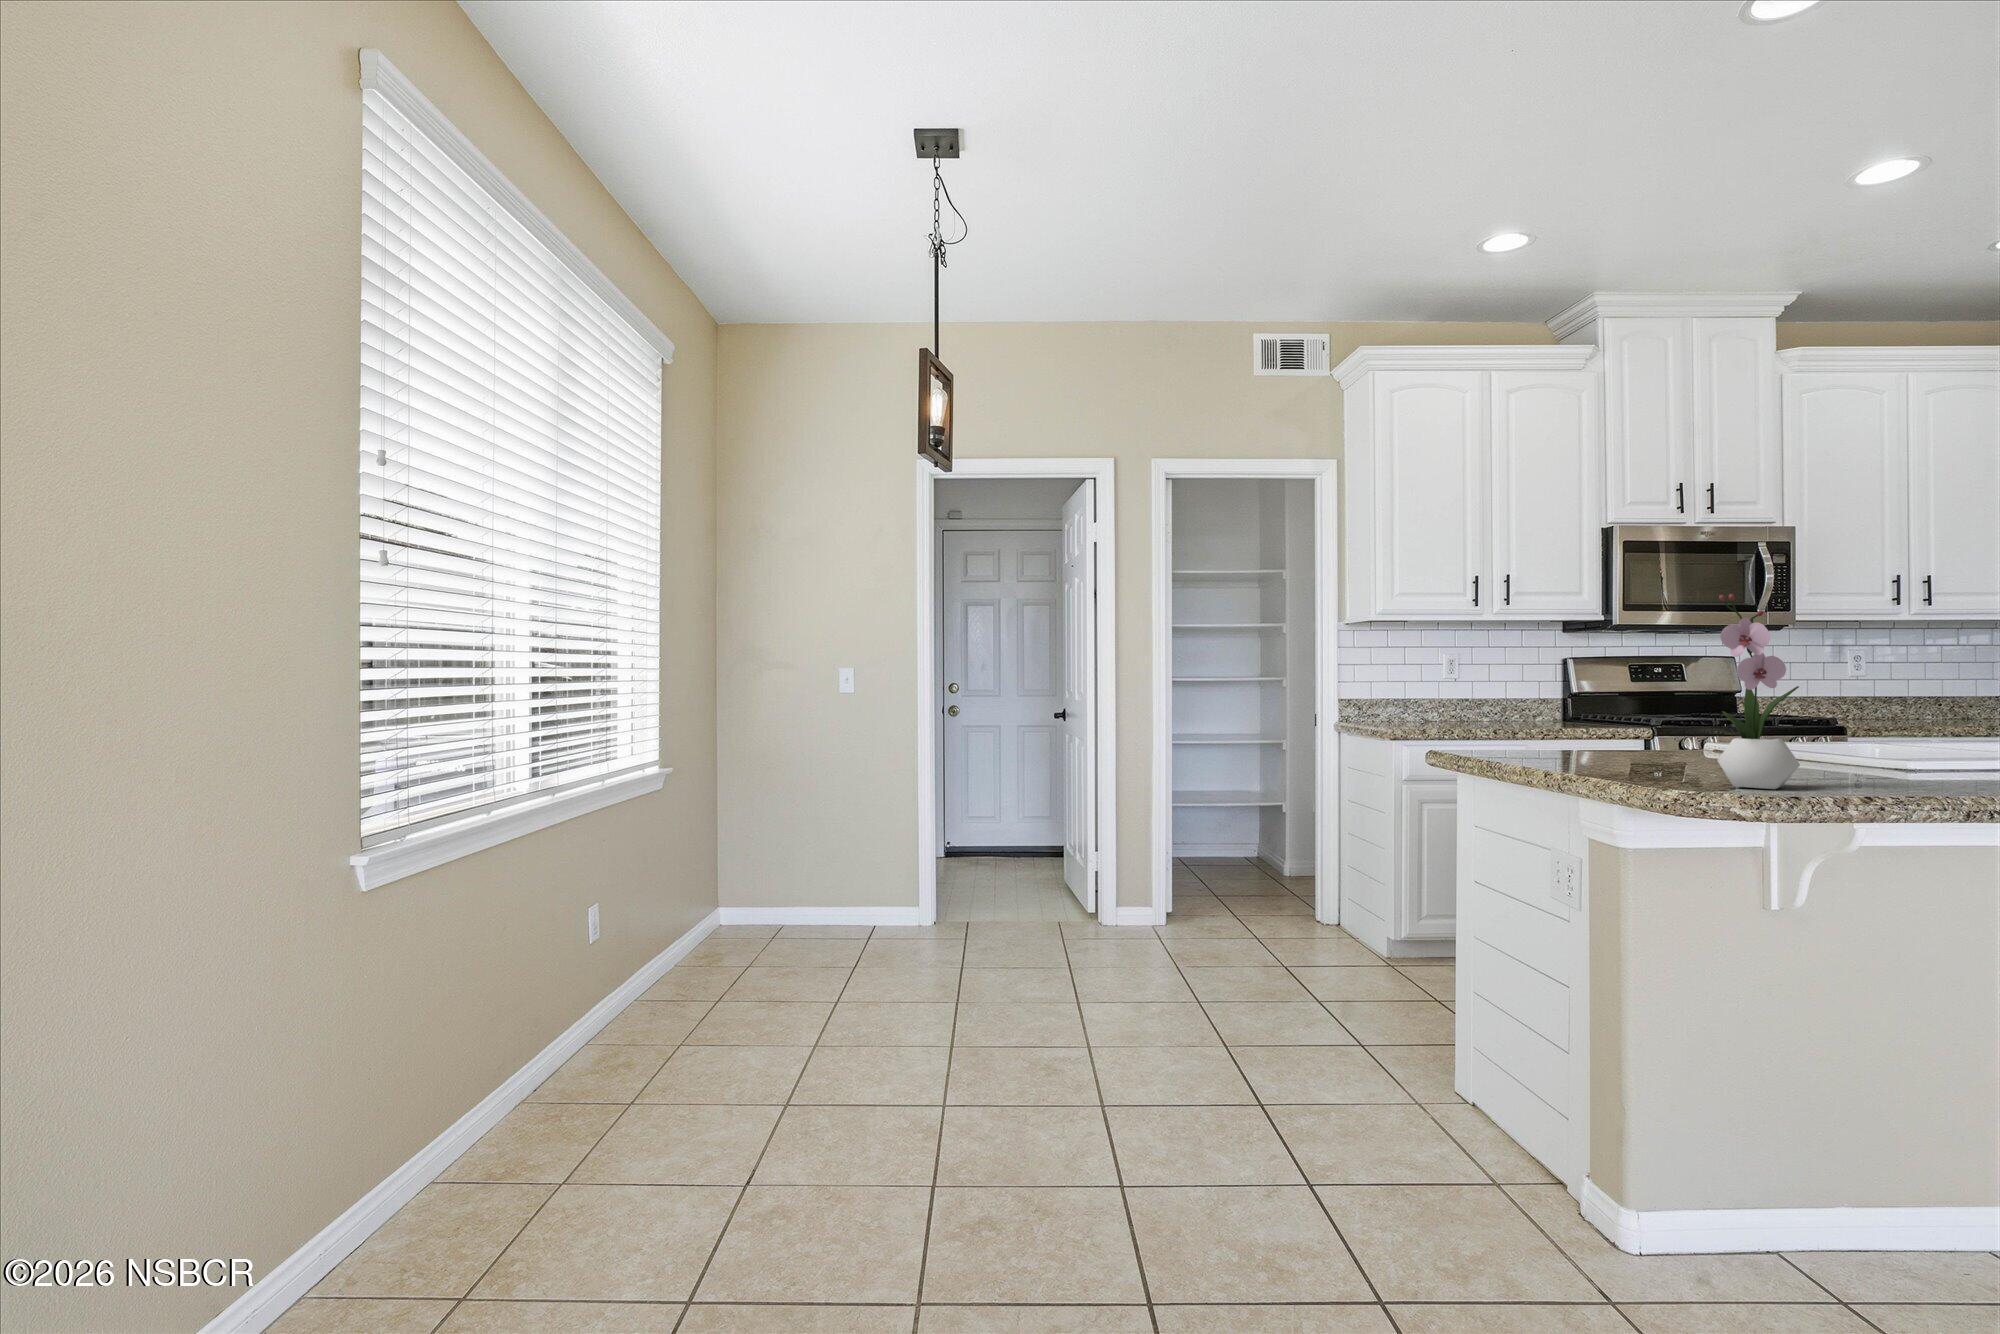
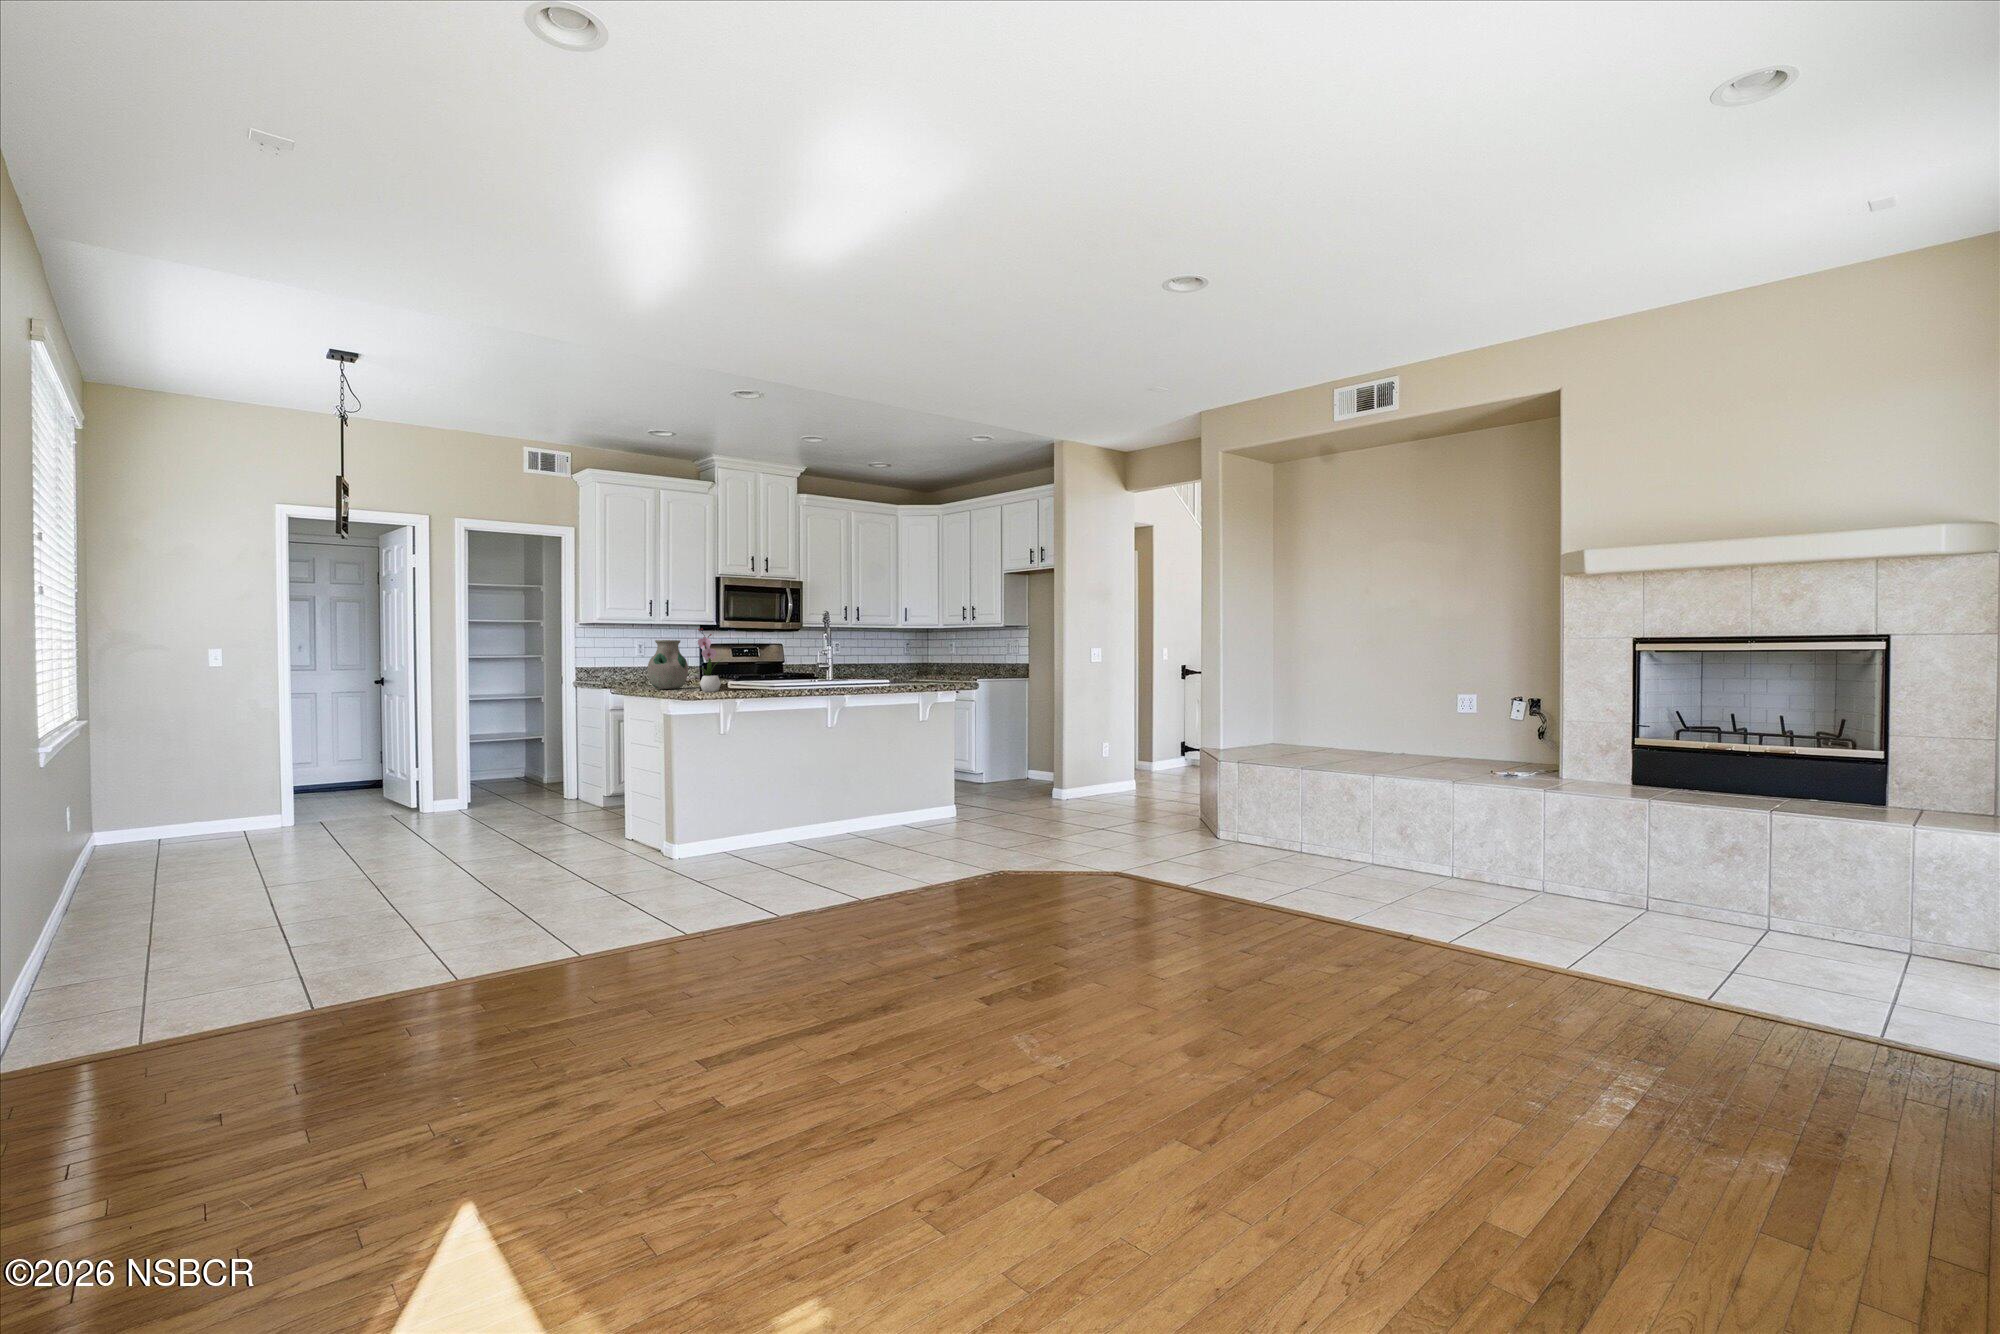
vase: none [1514,640,1622,761] -> present [648,640,688,689]

